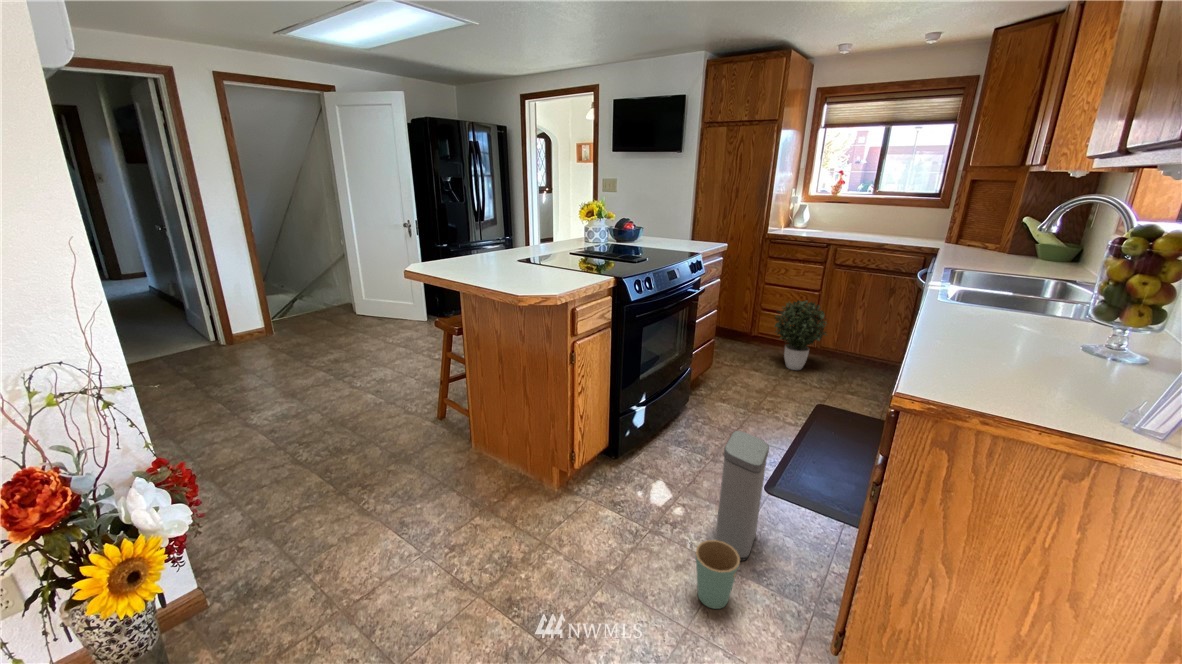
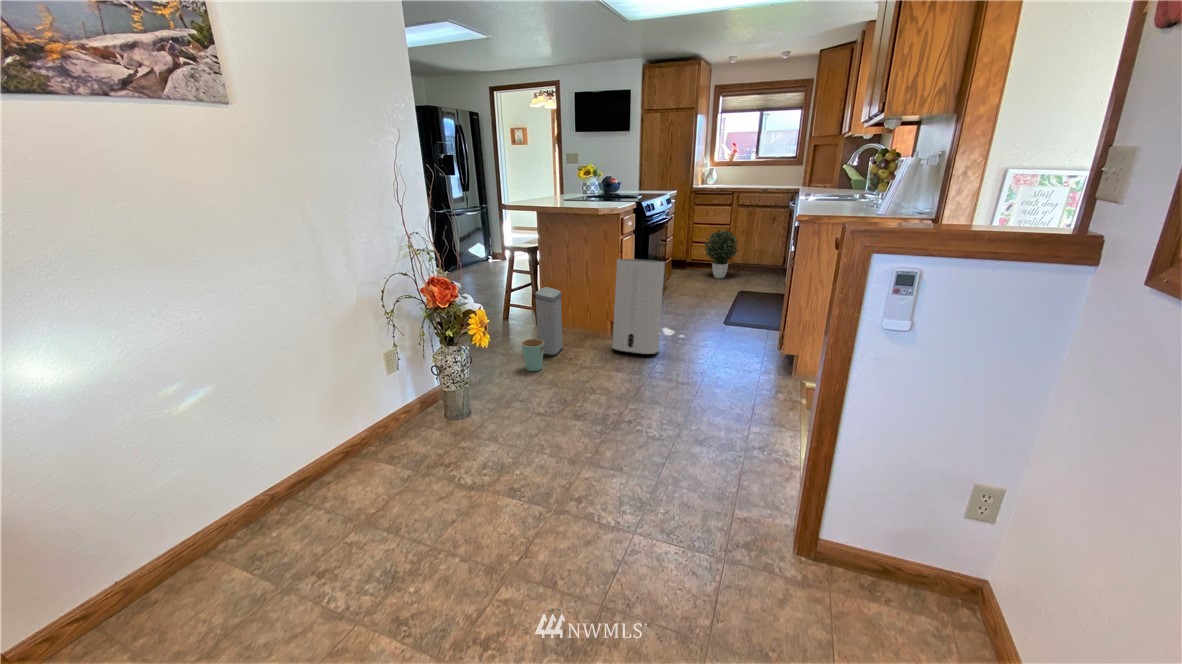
air purifier: none [537,379,632,565] -> present [612,259,665,354]
trash can: present [696,431,769,609] -> present [521,287,563,371]

